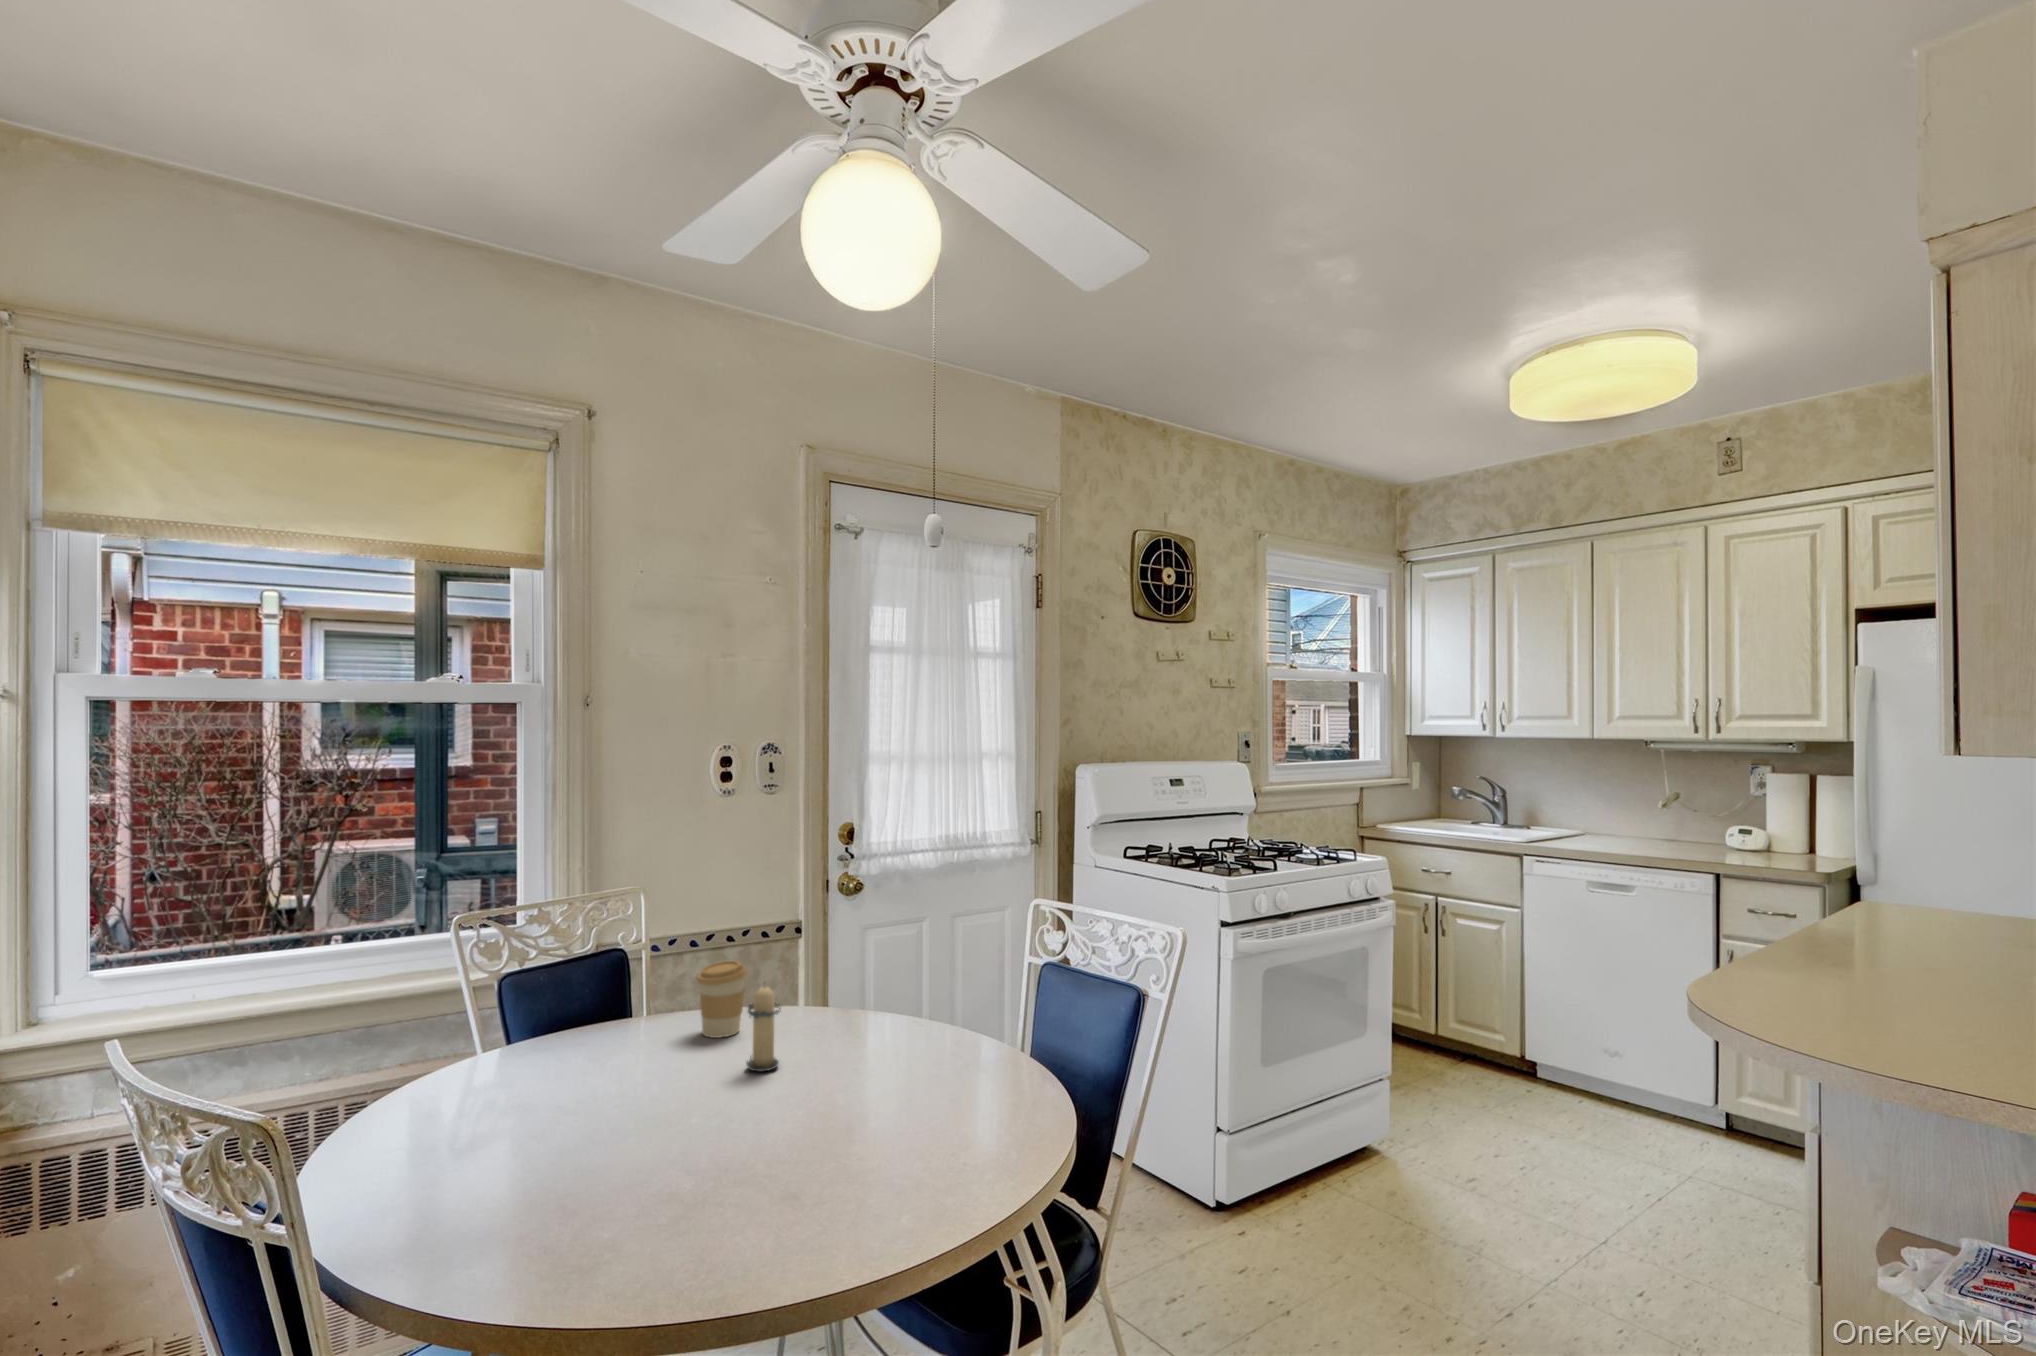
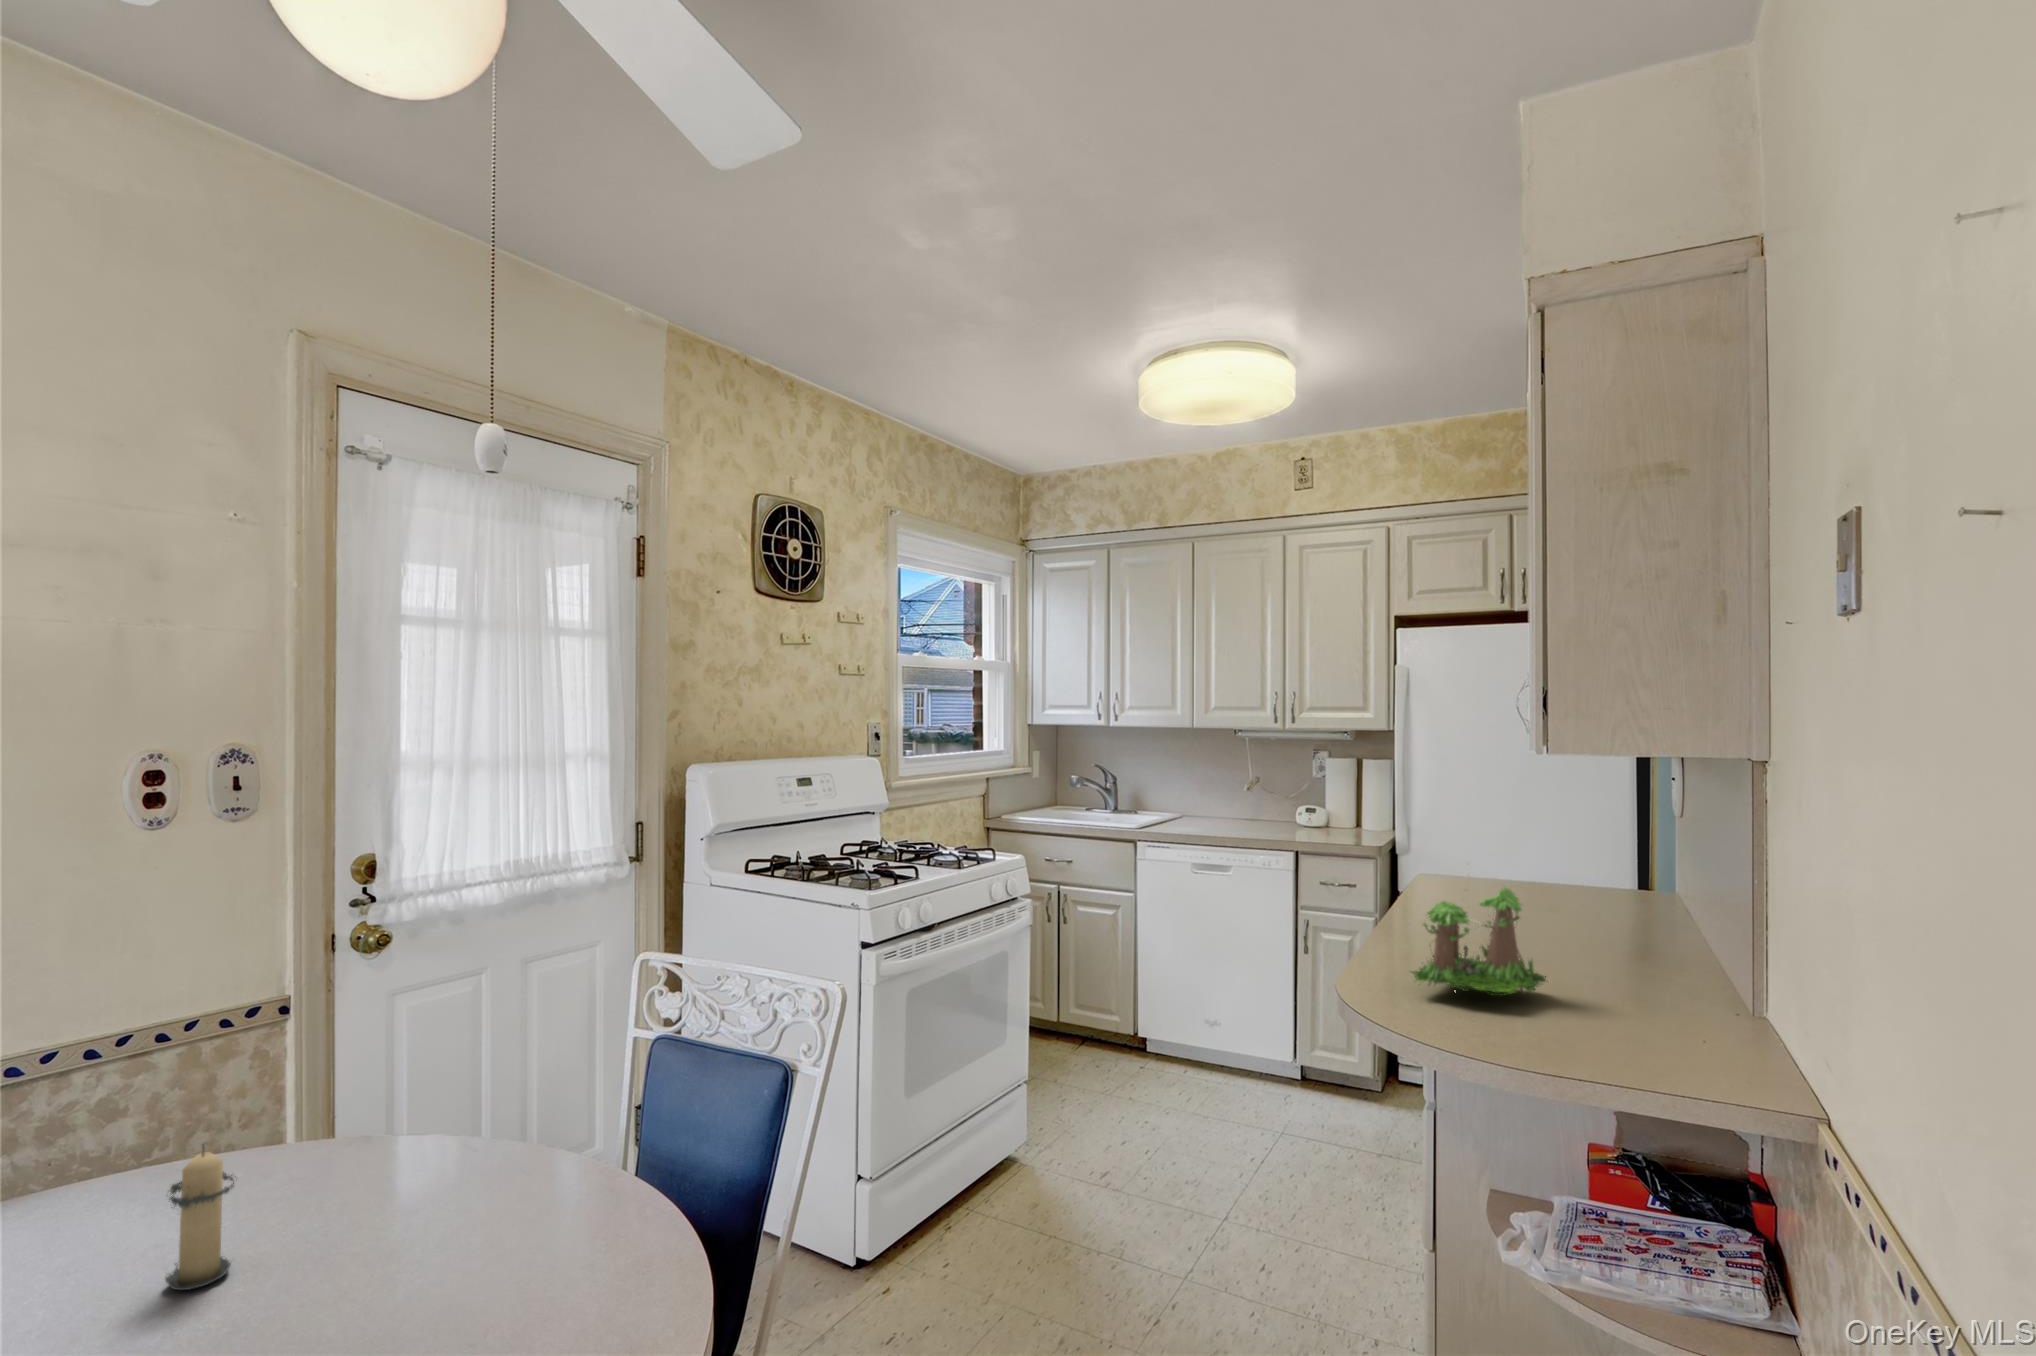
plant: none [1763,836,1953,1005] -> present [1412,887,1546,993]
coffee cup: present [697,961,746,1038] -> none [74,1105,174,1235]

